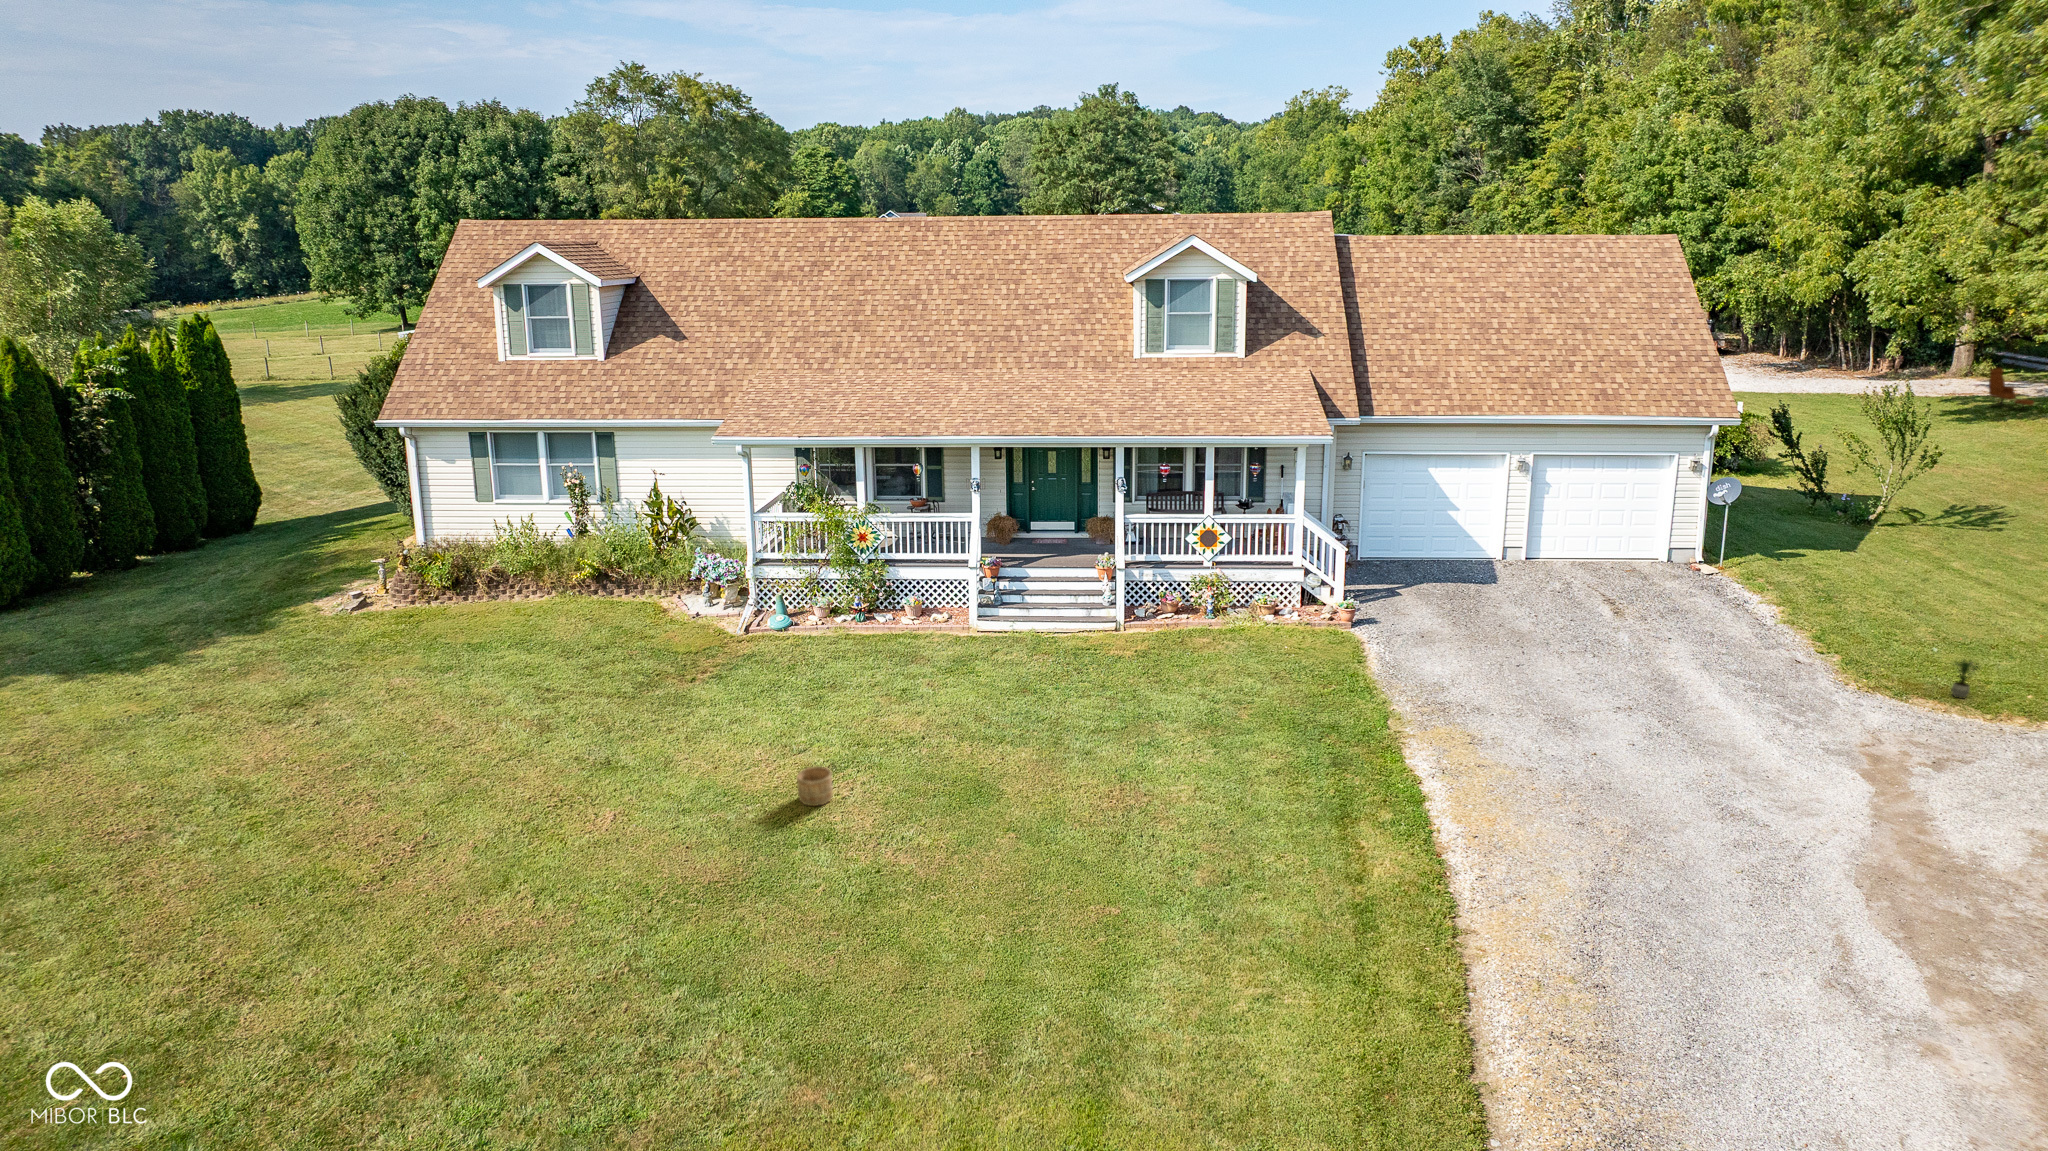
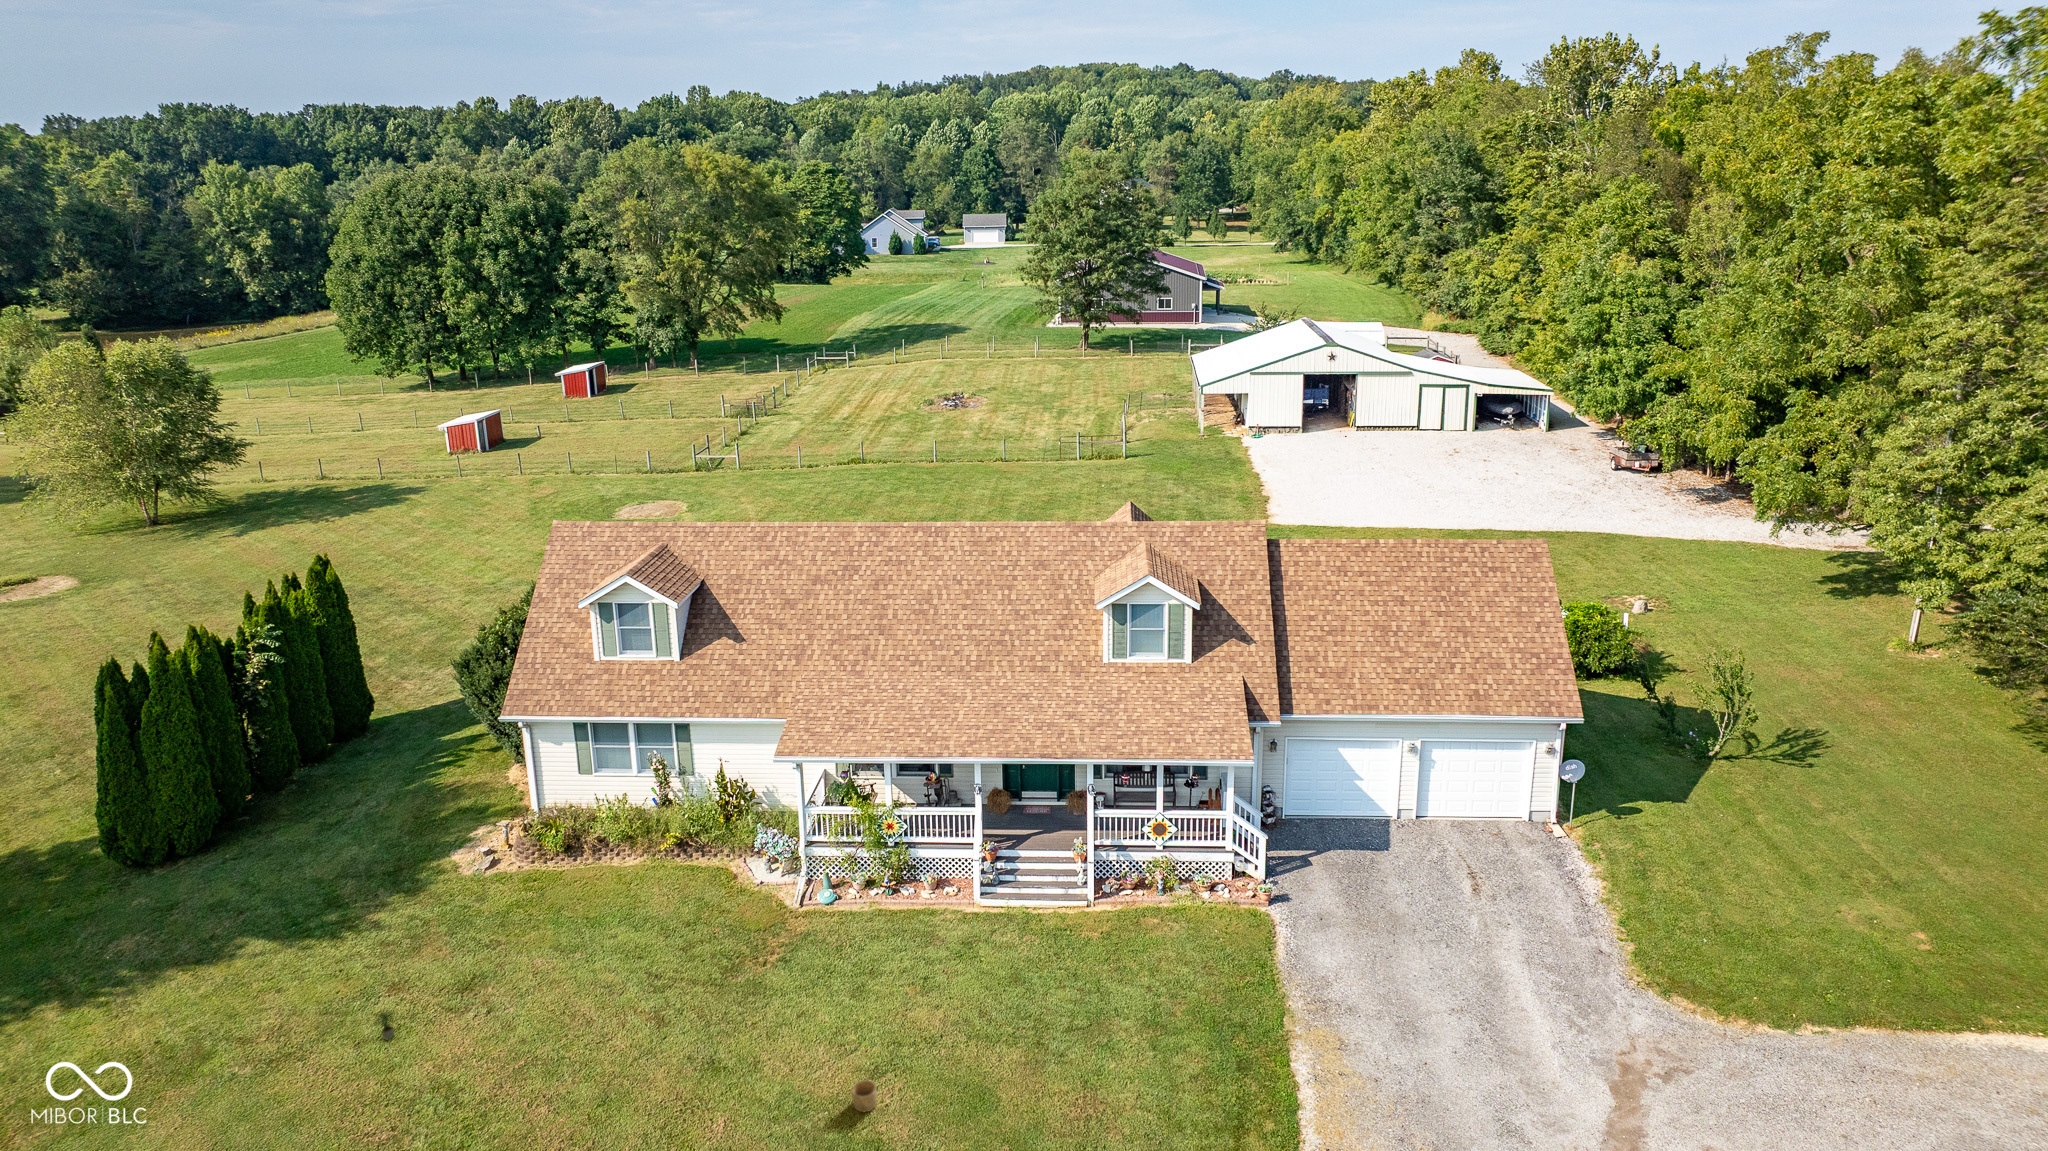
lounge chair: present [1989,368,2034,410] -> none [1856,563,1893,605]
potted plant: present [1951,660,1980,699] -> present [374,1012,394,1040]

